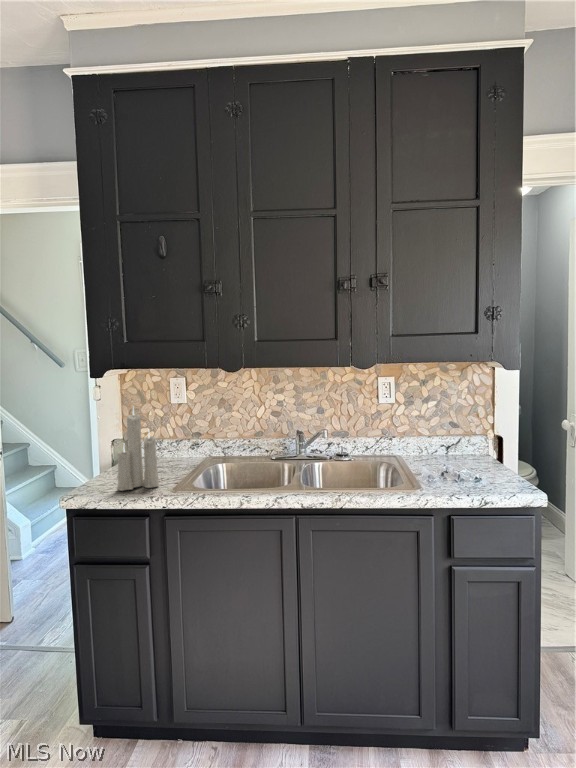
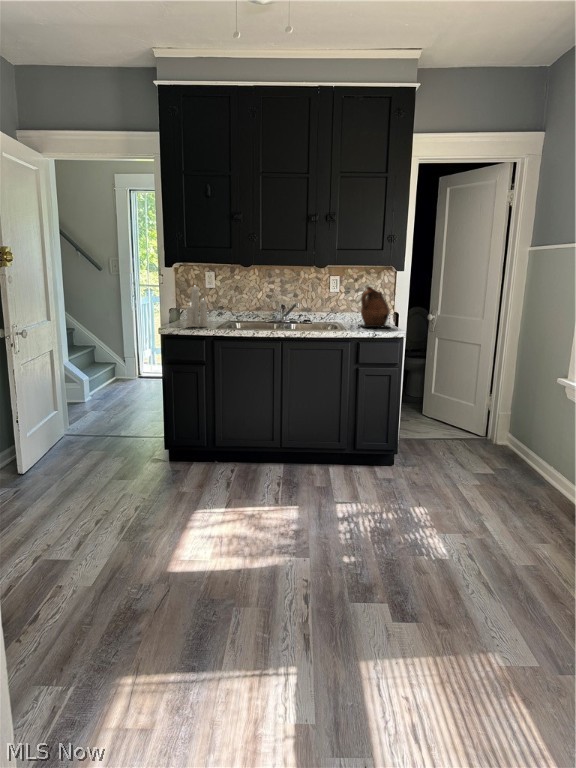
ceramic pitcher: none [436,401,505,479] -> present [360,287,390,327]

